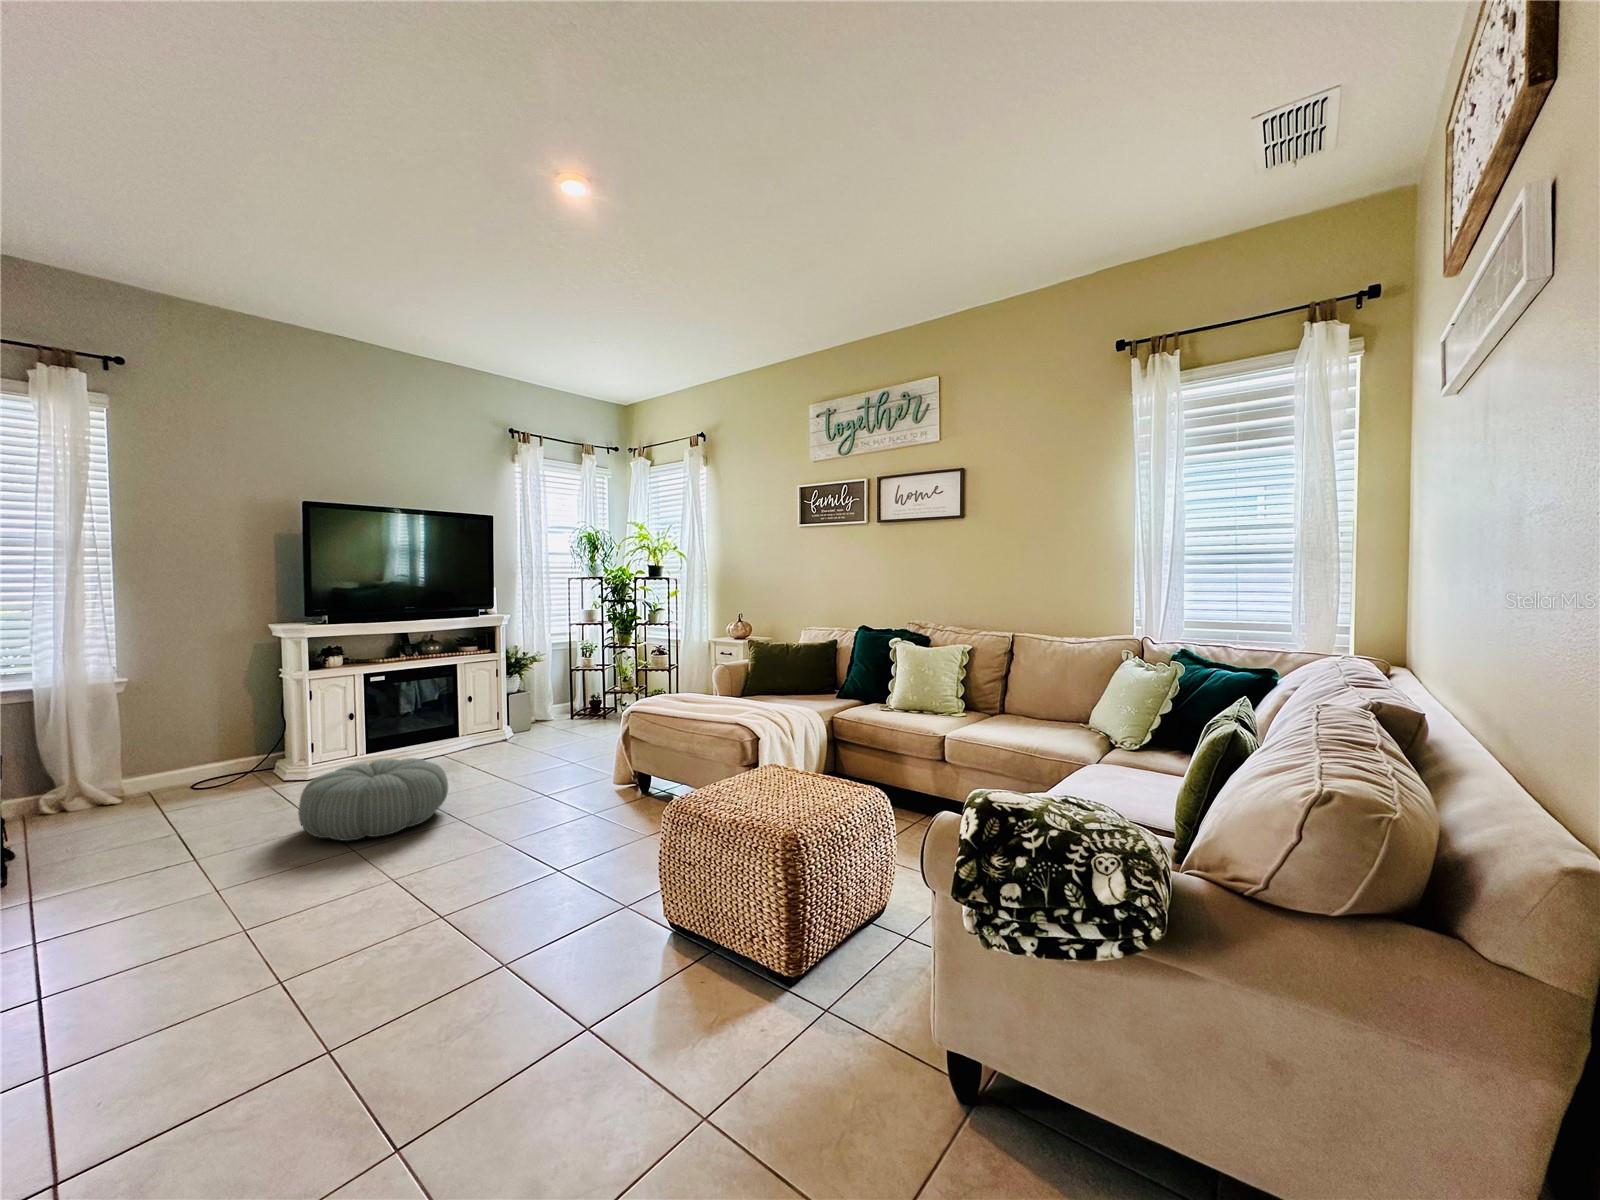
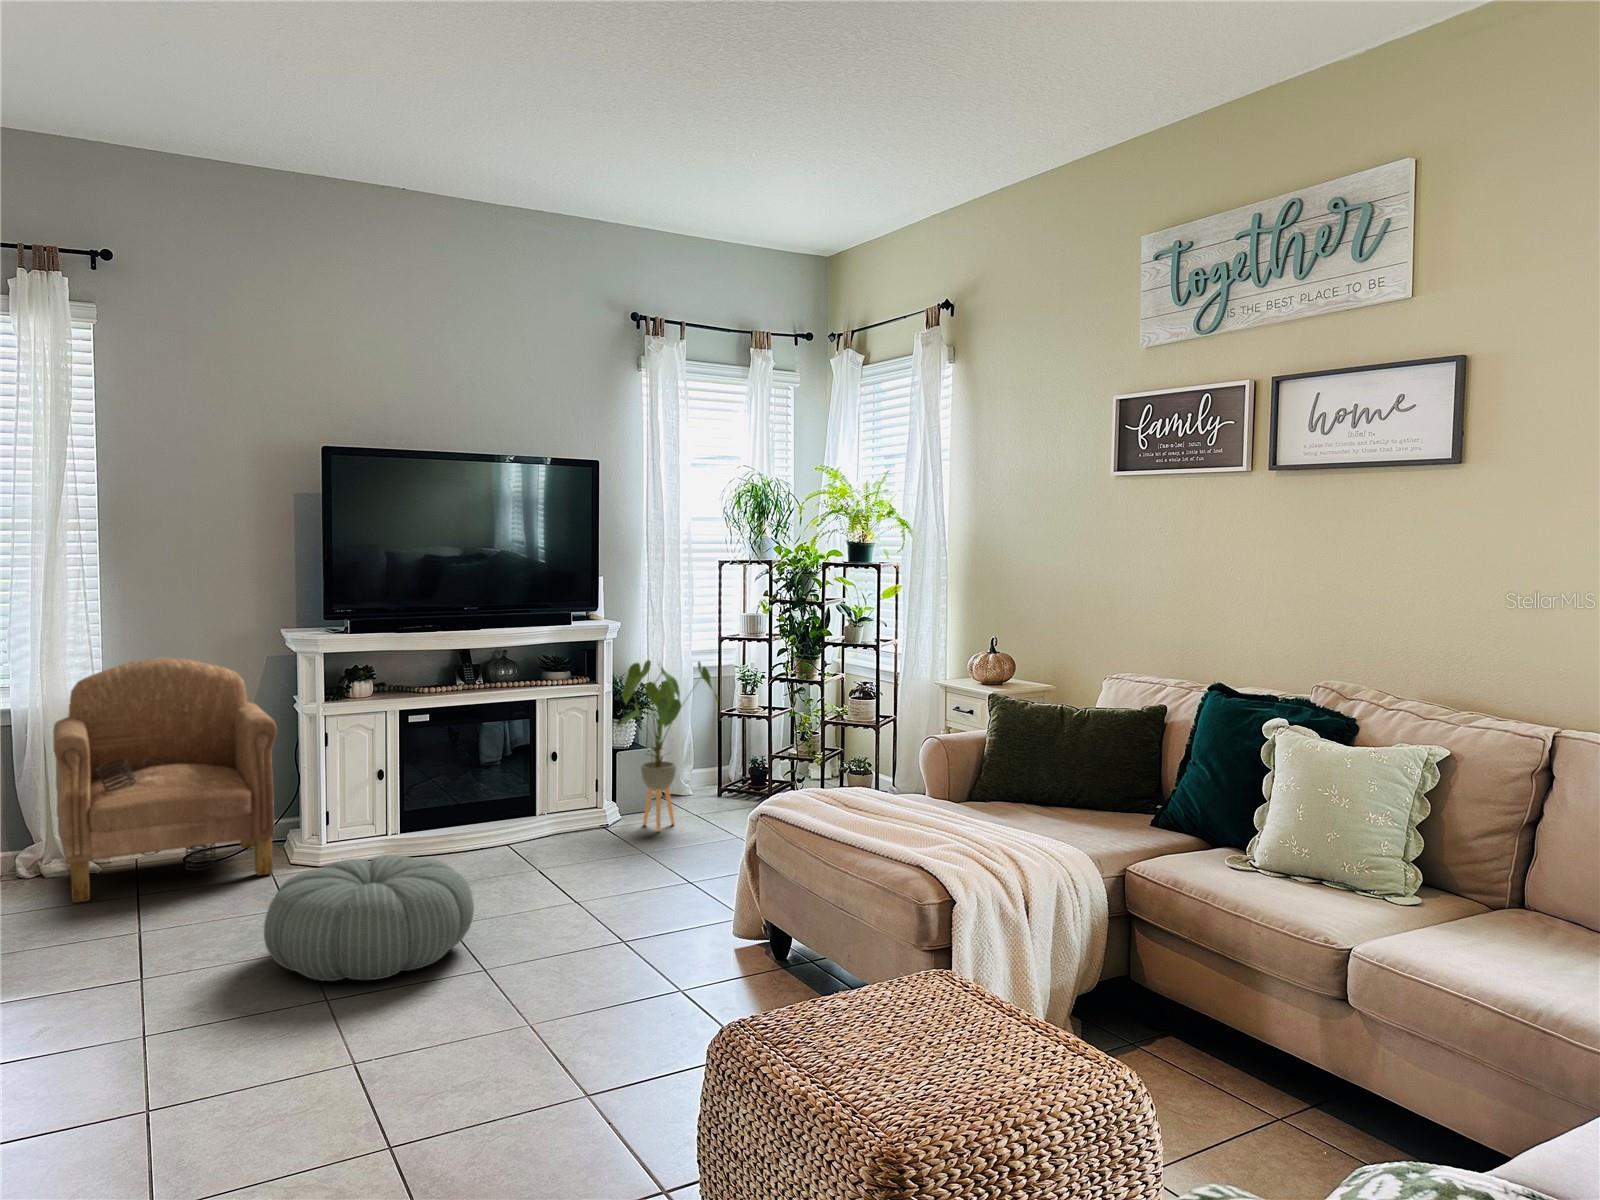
house plant: none [513,635,576,738] -> present [617,660,718,831]
armchair: none [76,646,277,823] -> present [53,658,277,903]

